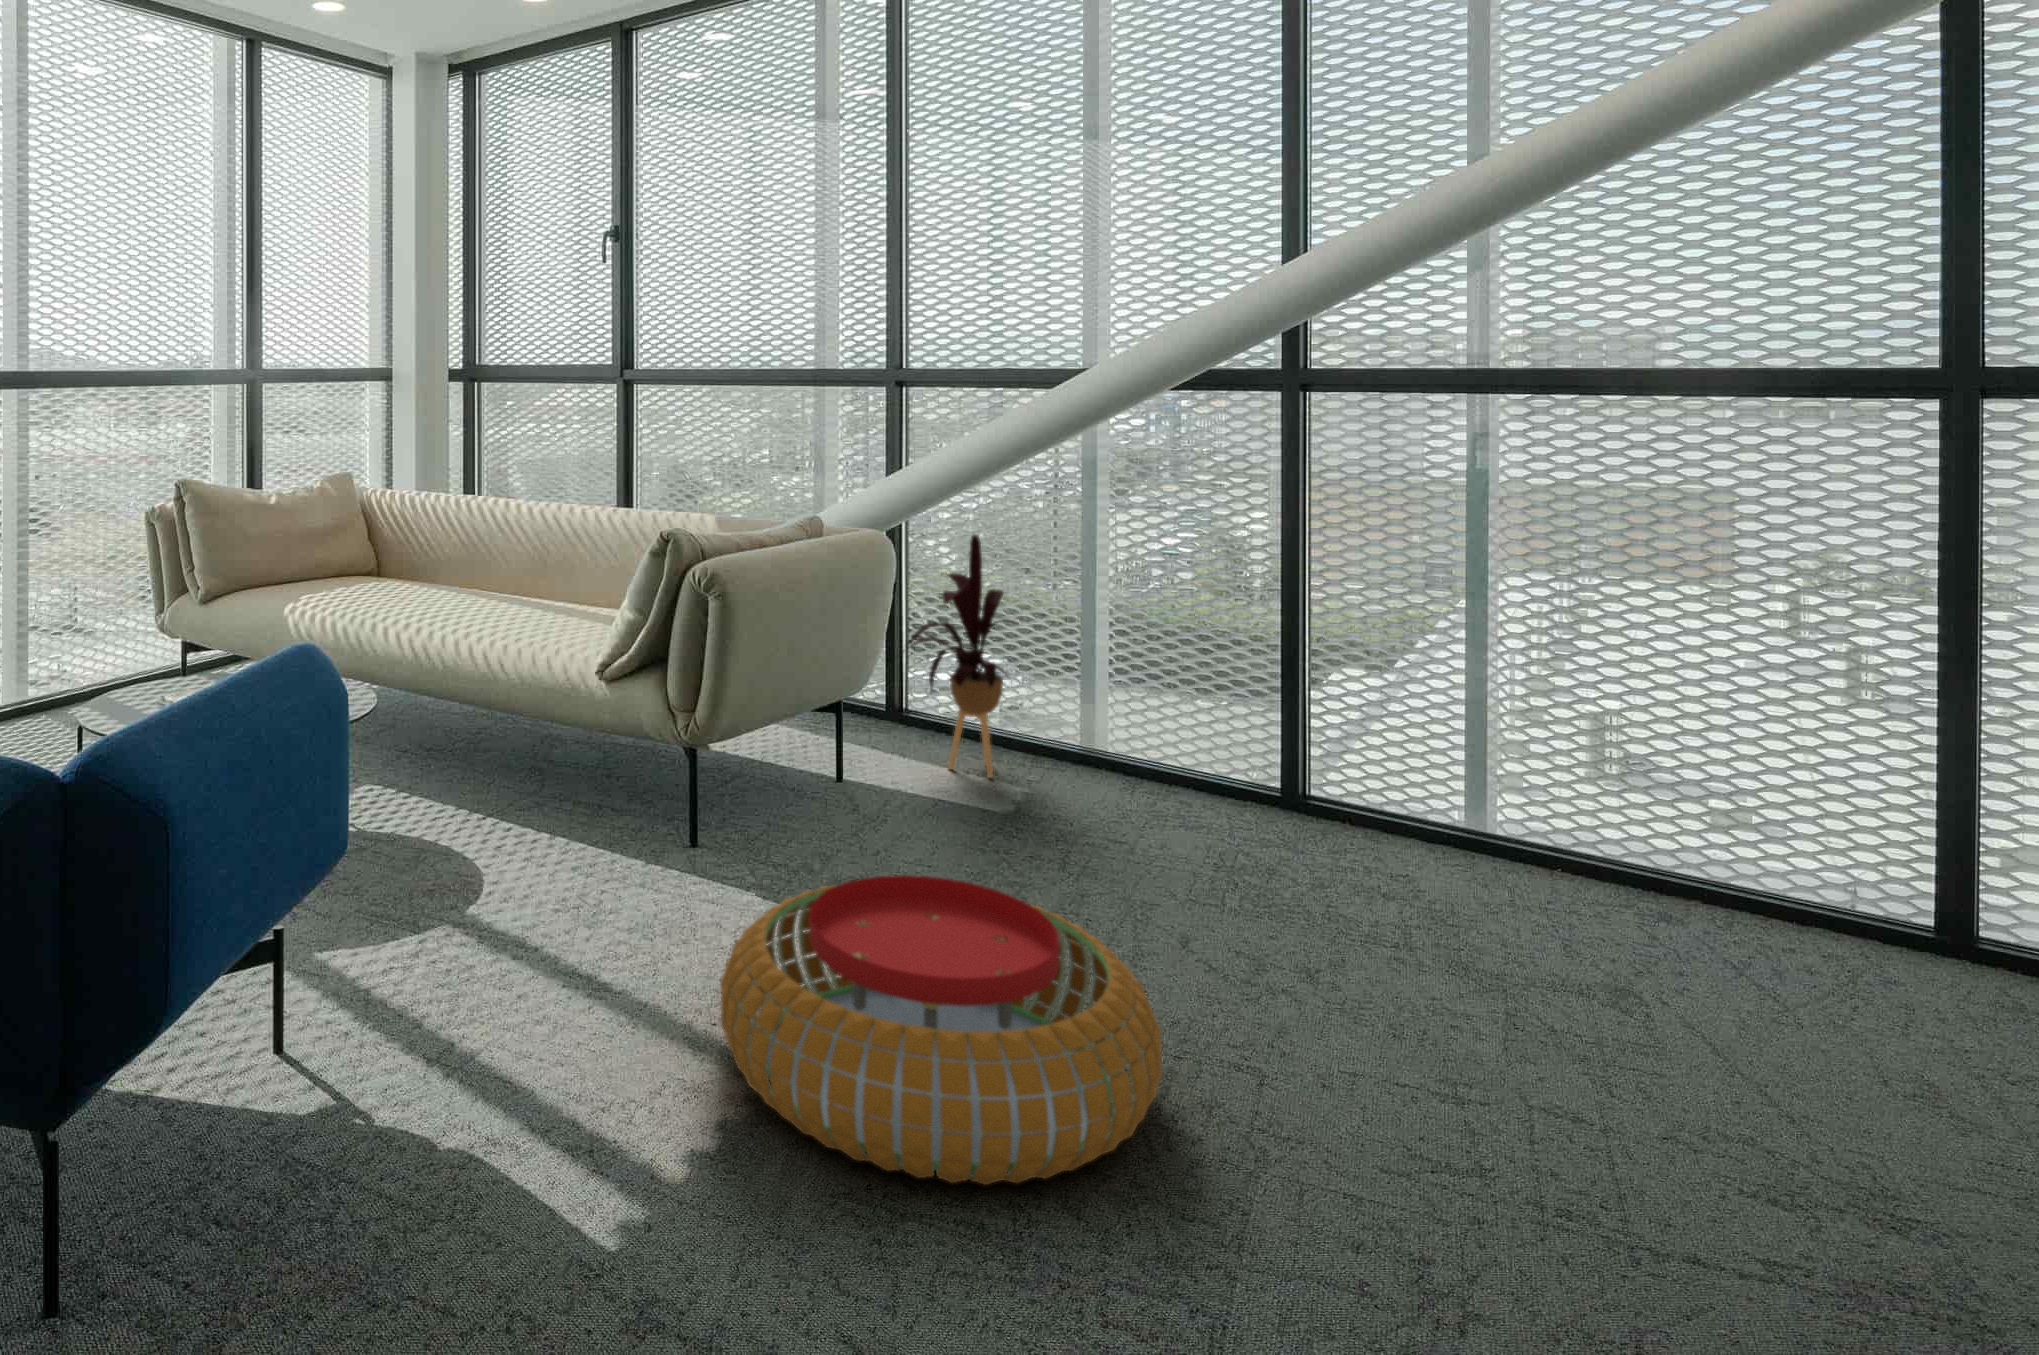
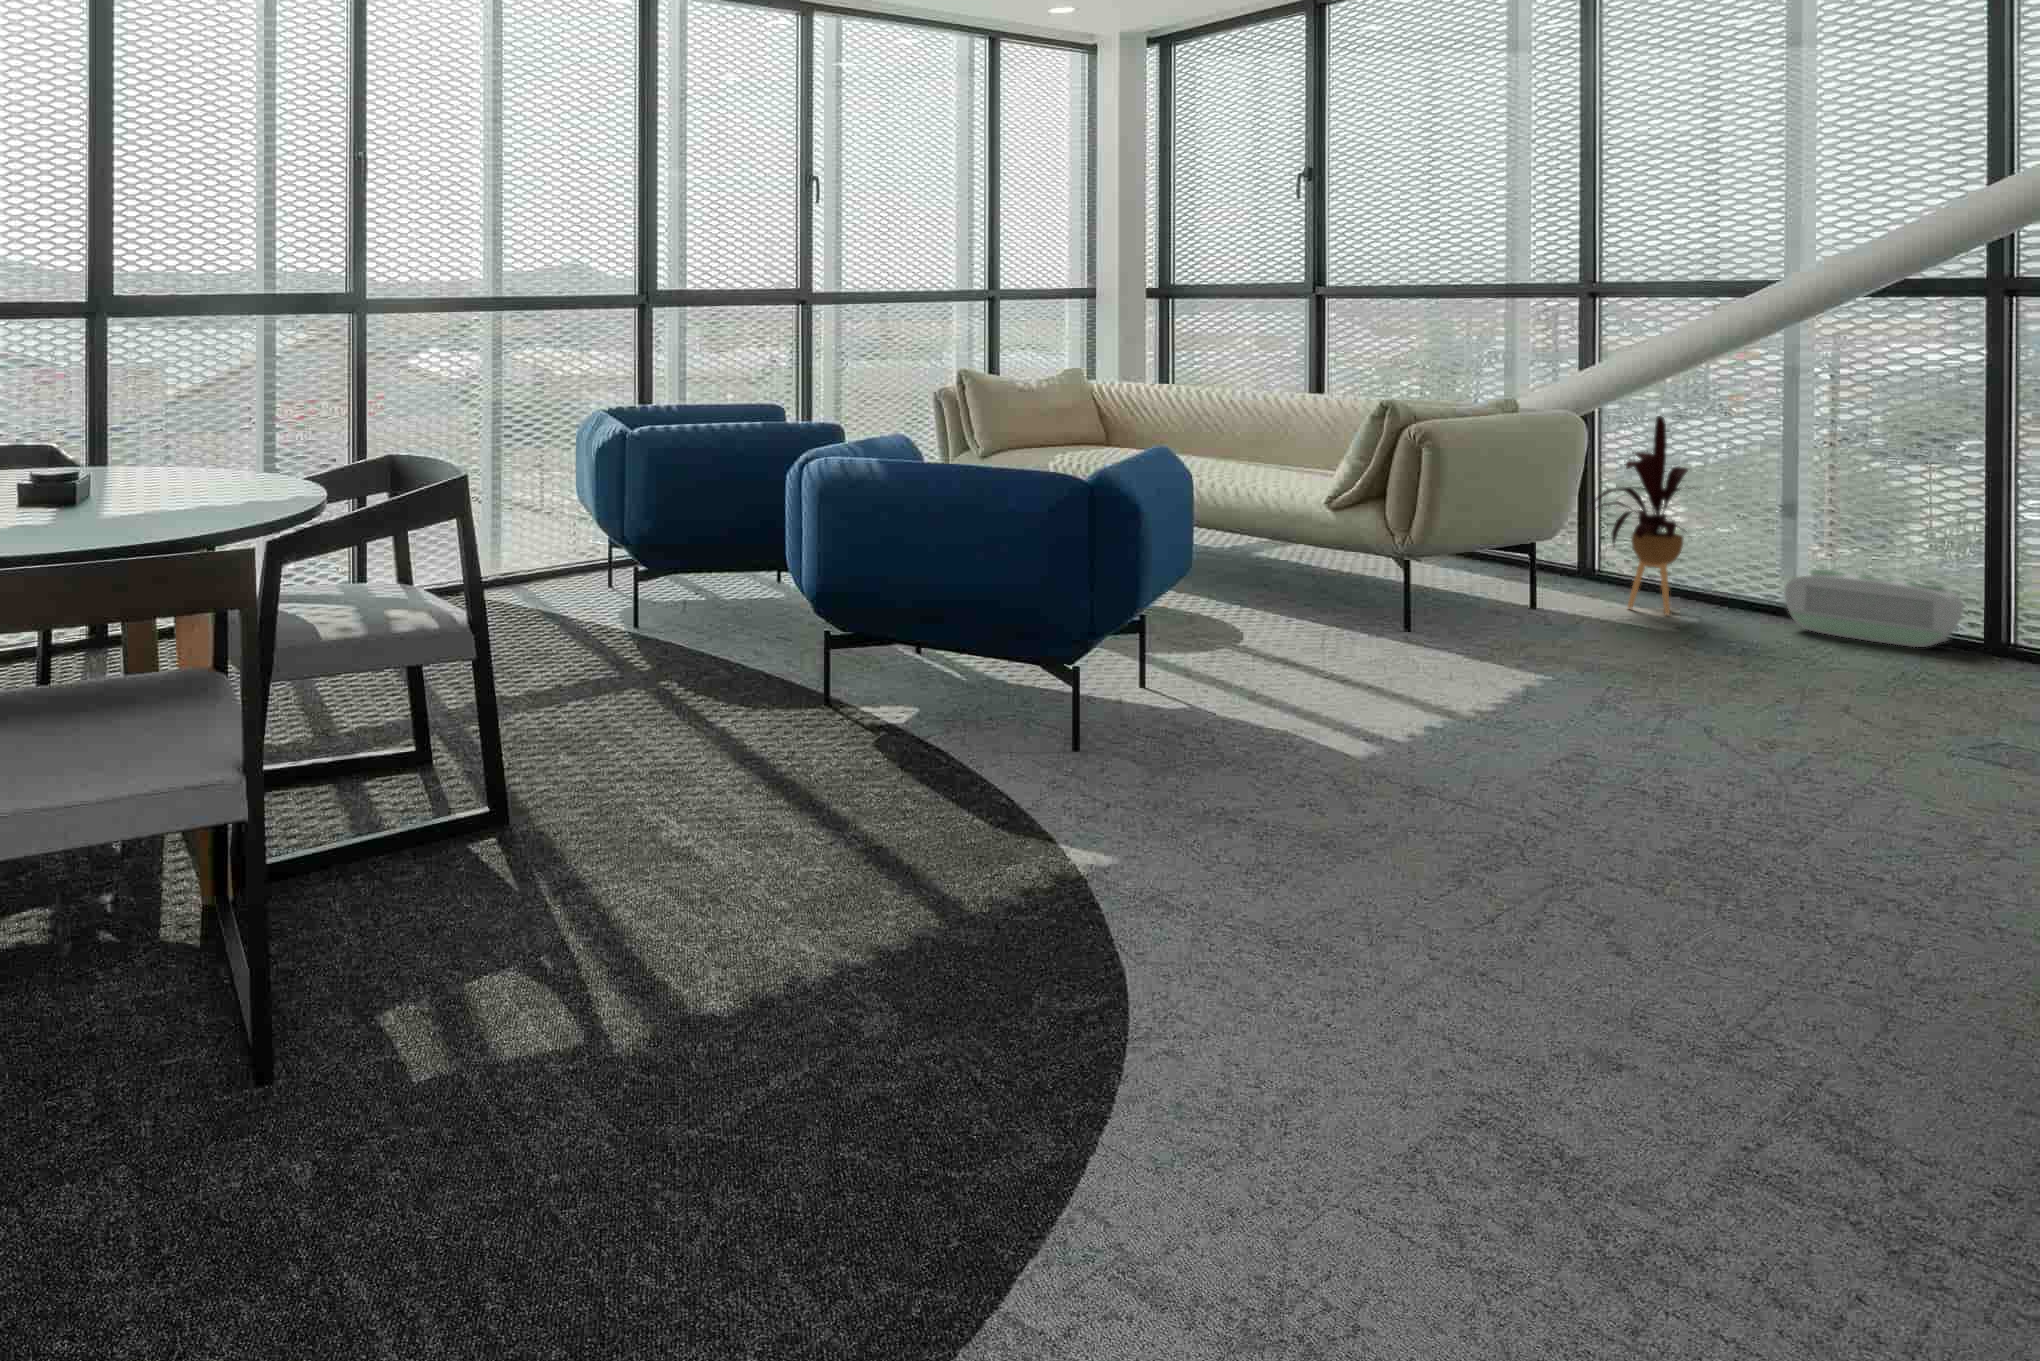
air purifier: none [1109,717,1293,818] -> present [1785,570,1963,647]
pouf: present [720,875,1162,1185] -> none [1443,605,1763,743]

